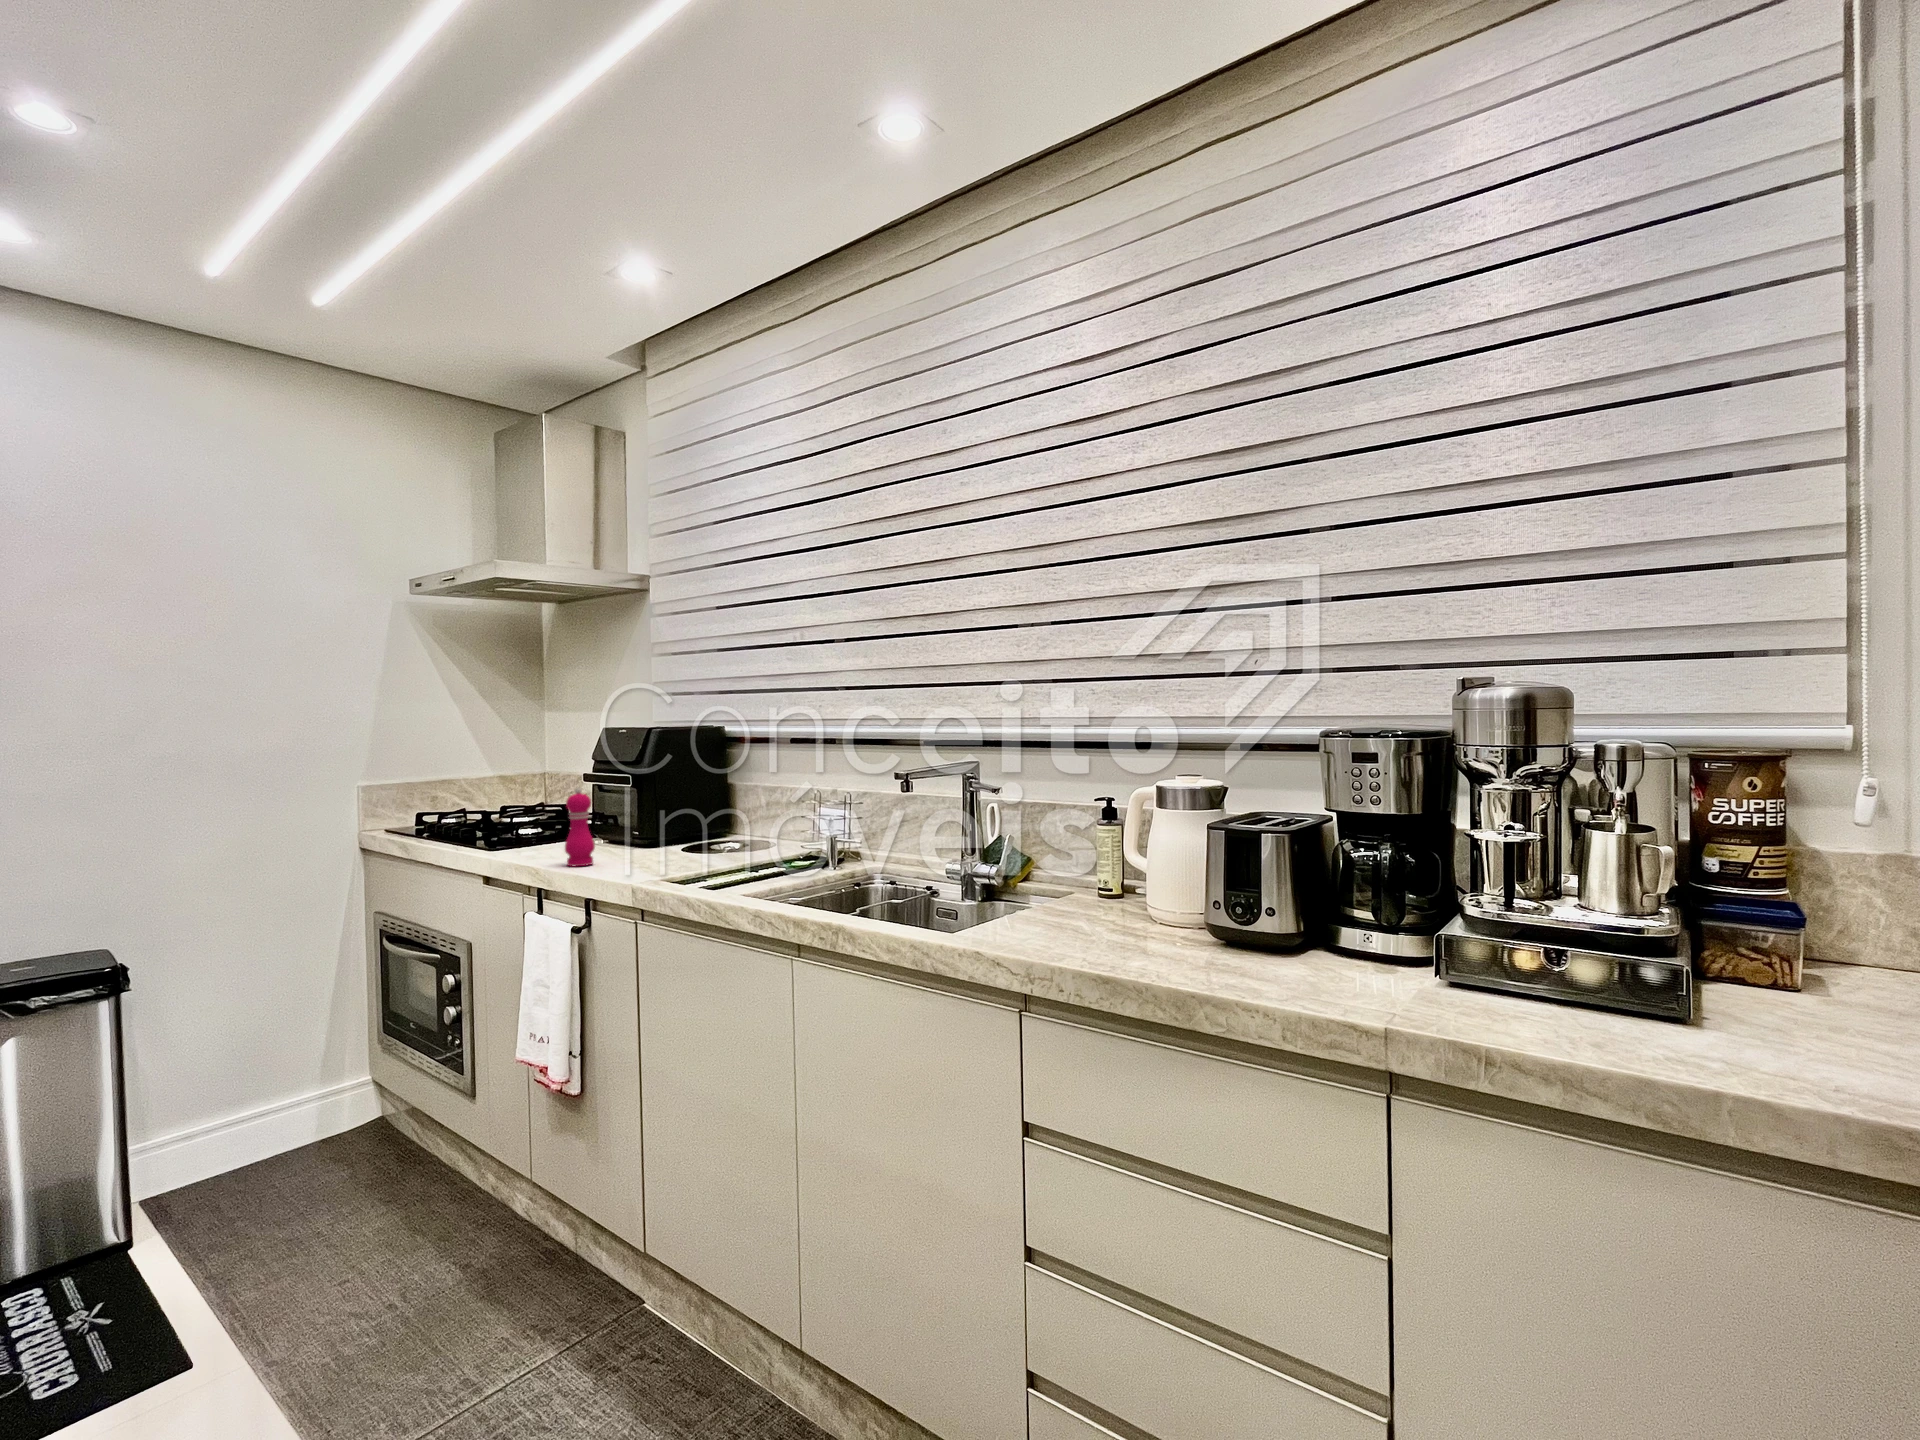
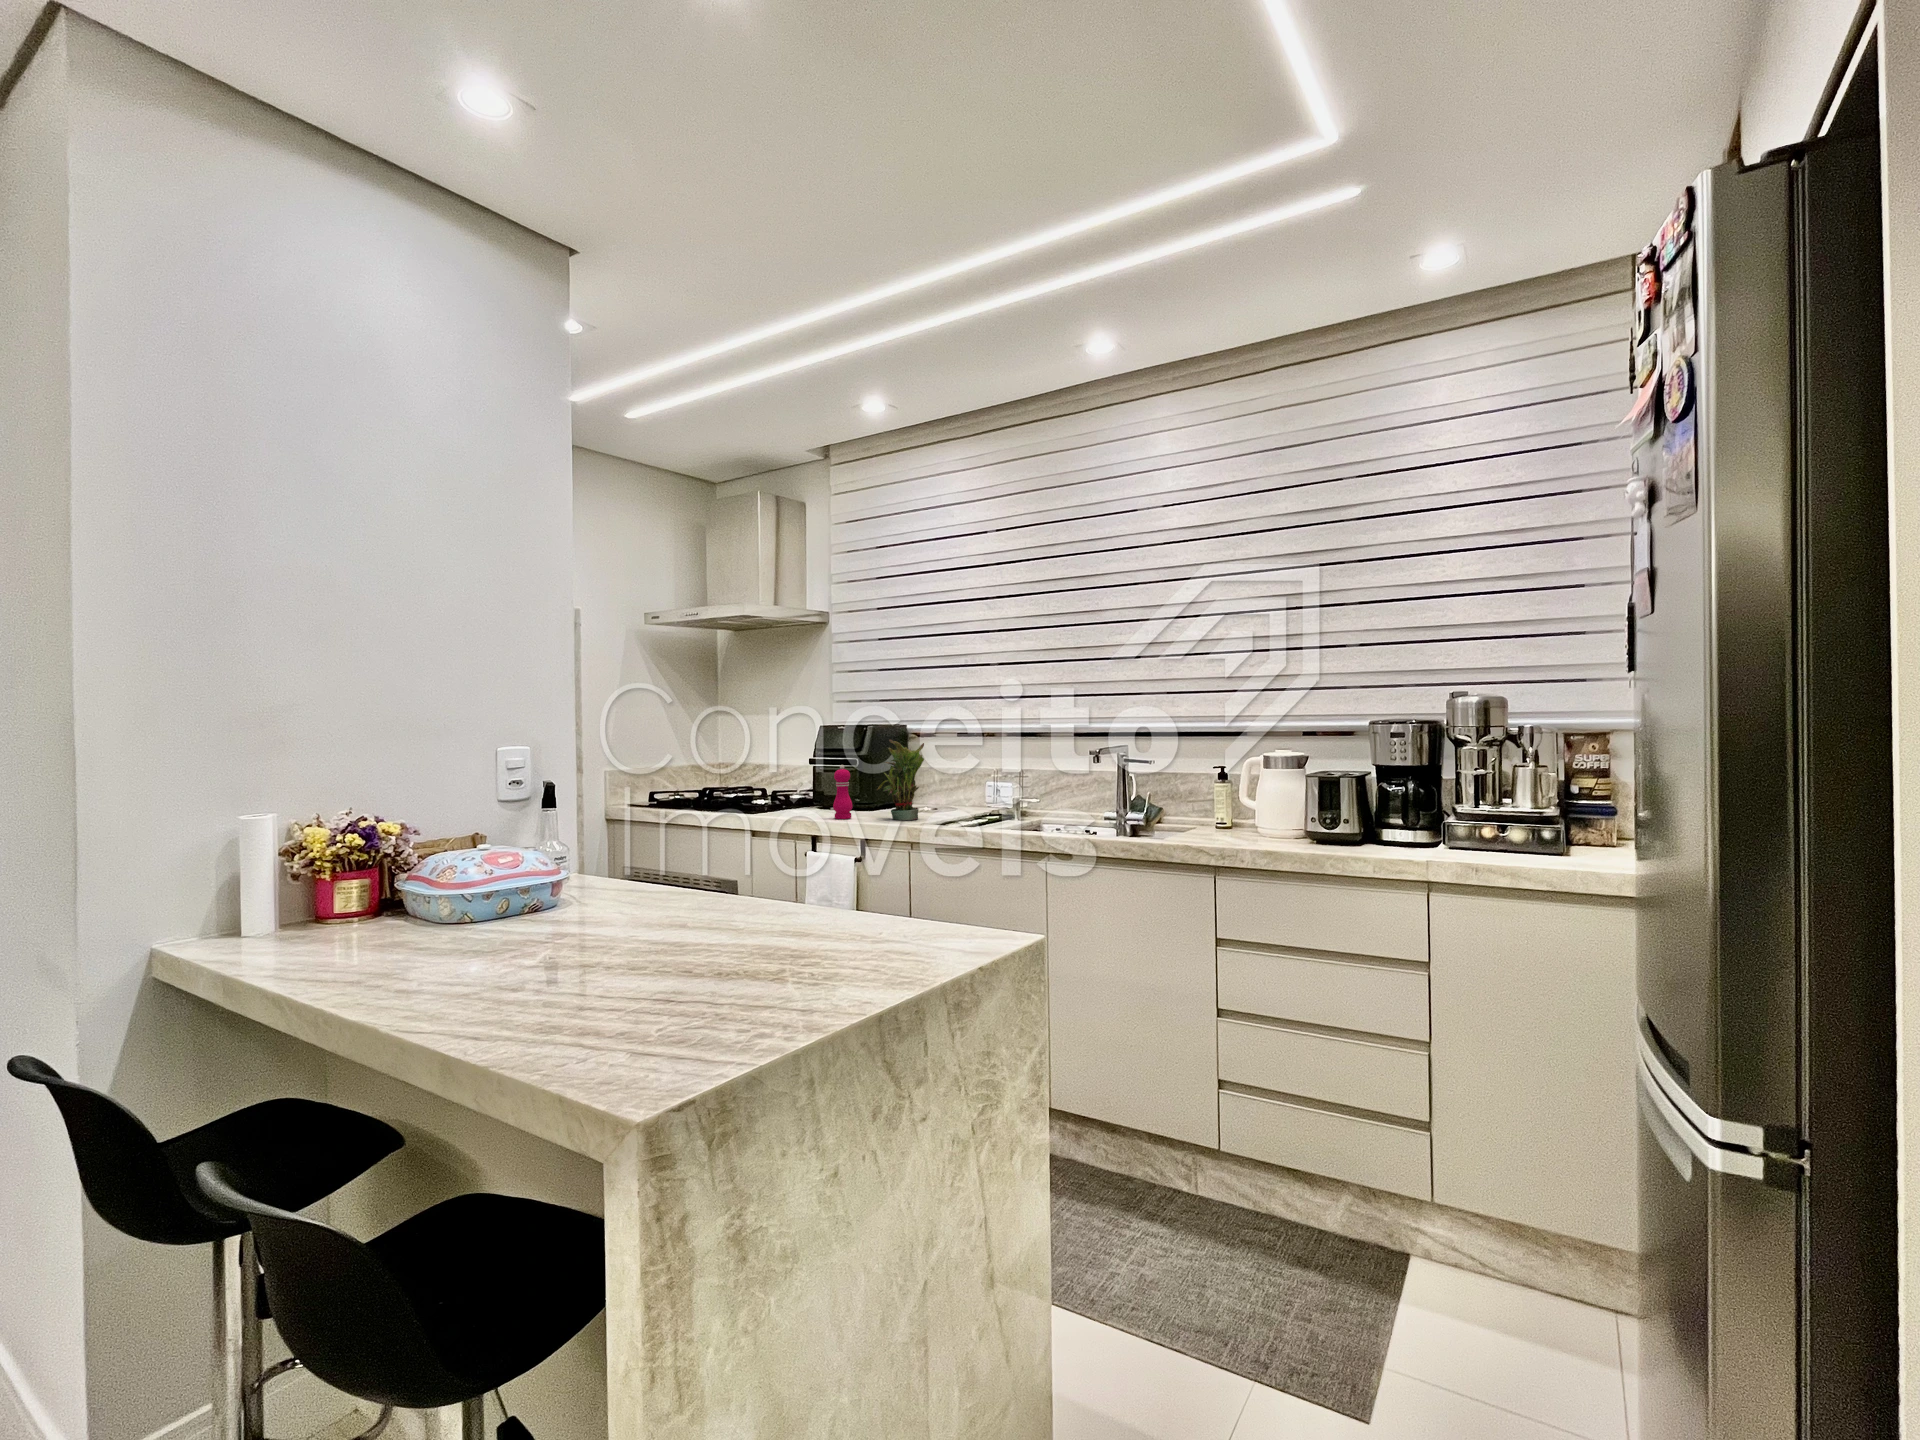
potted plant: none [628,752,693,869] -> present [877,740,924,820]

